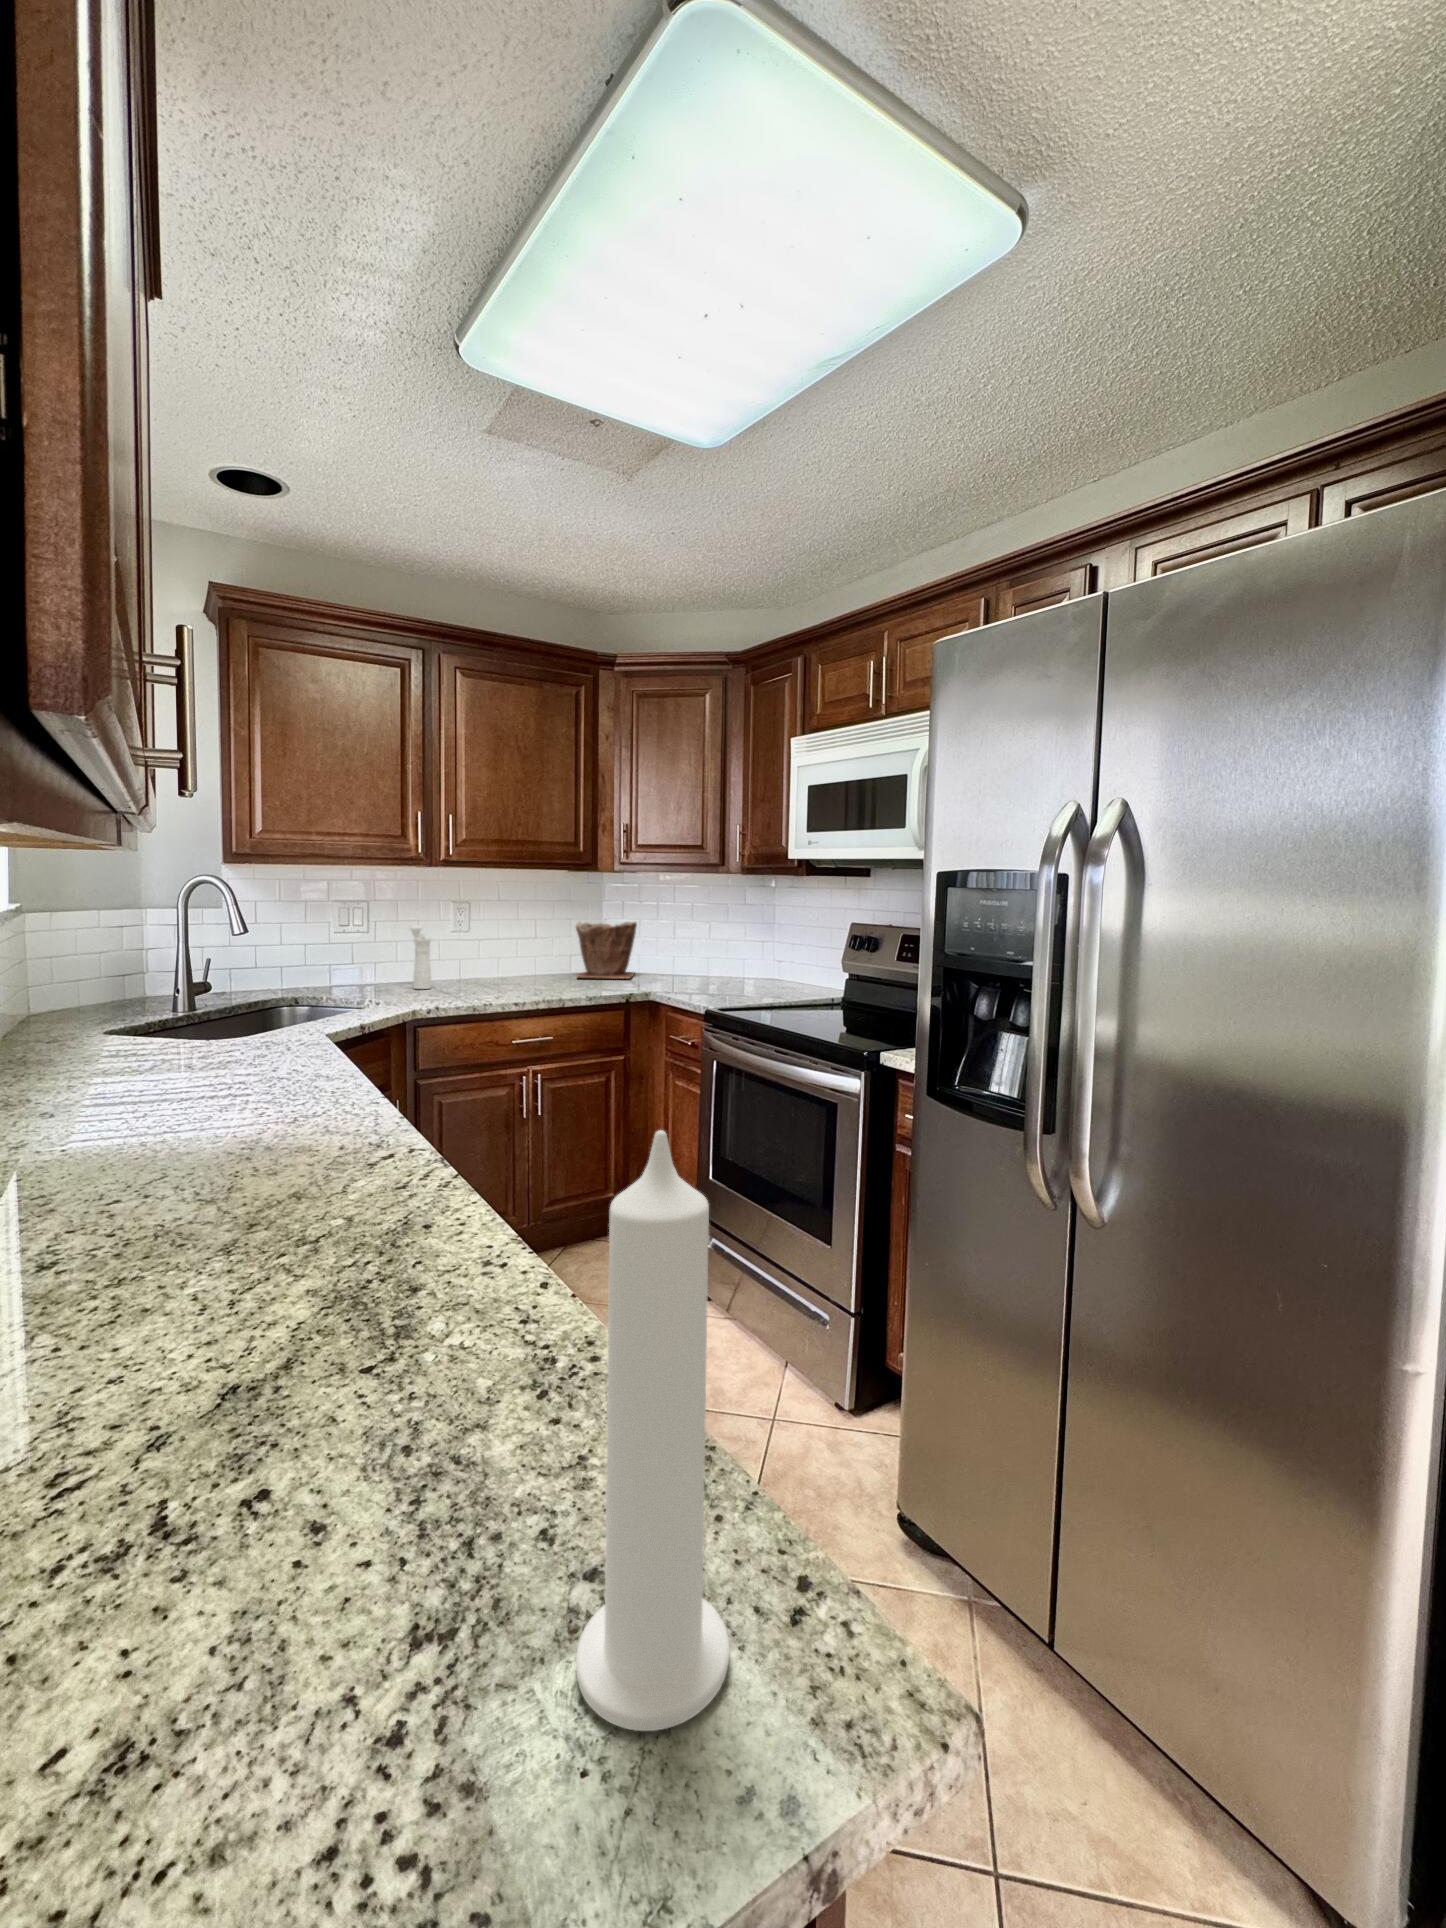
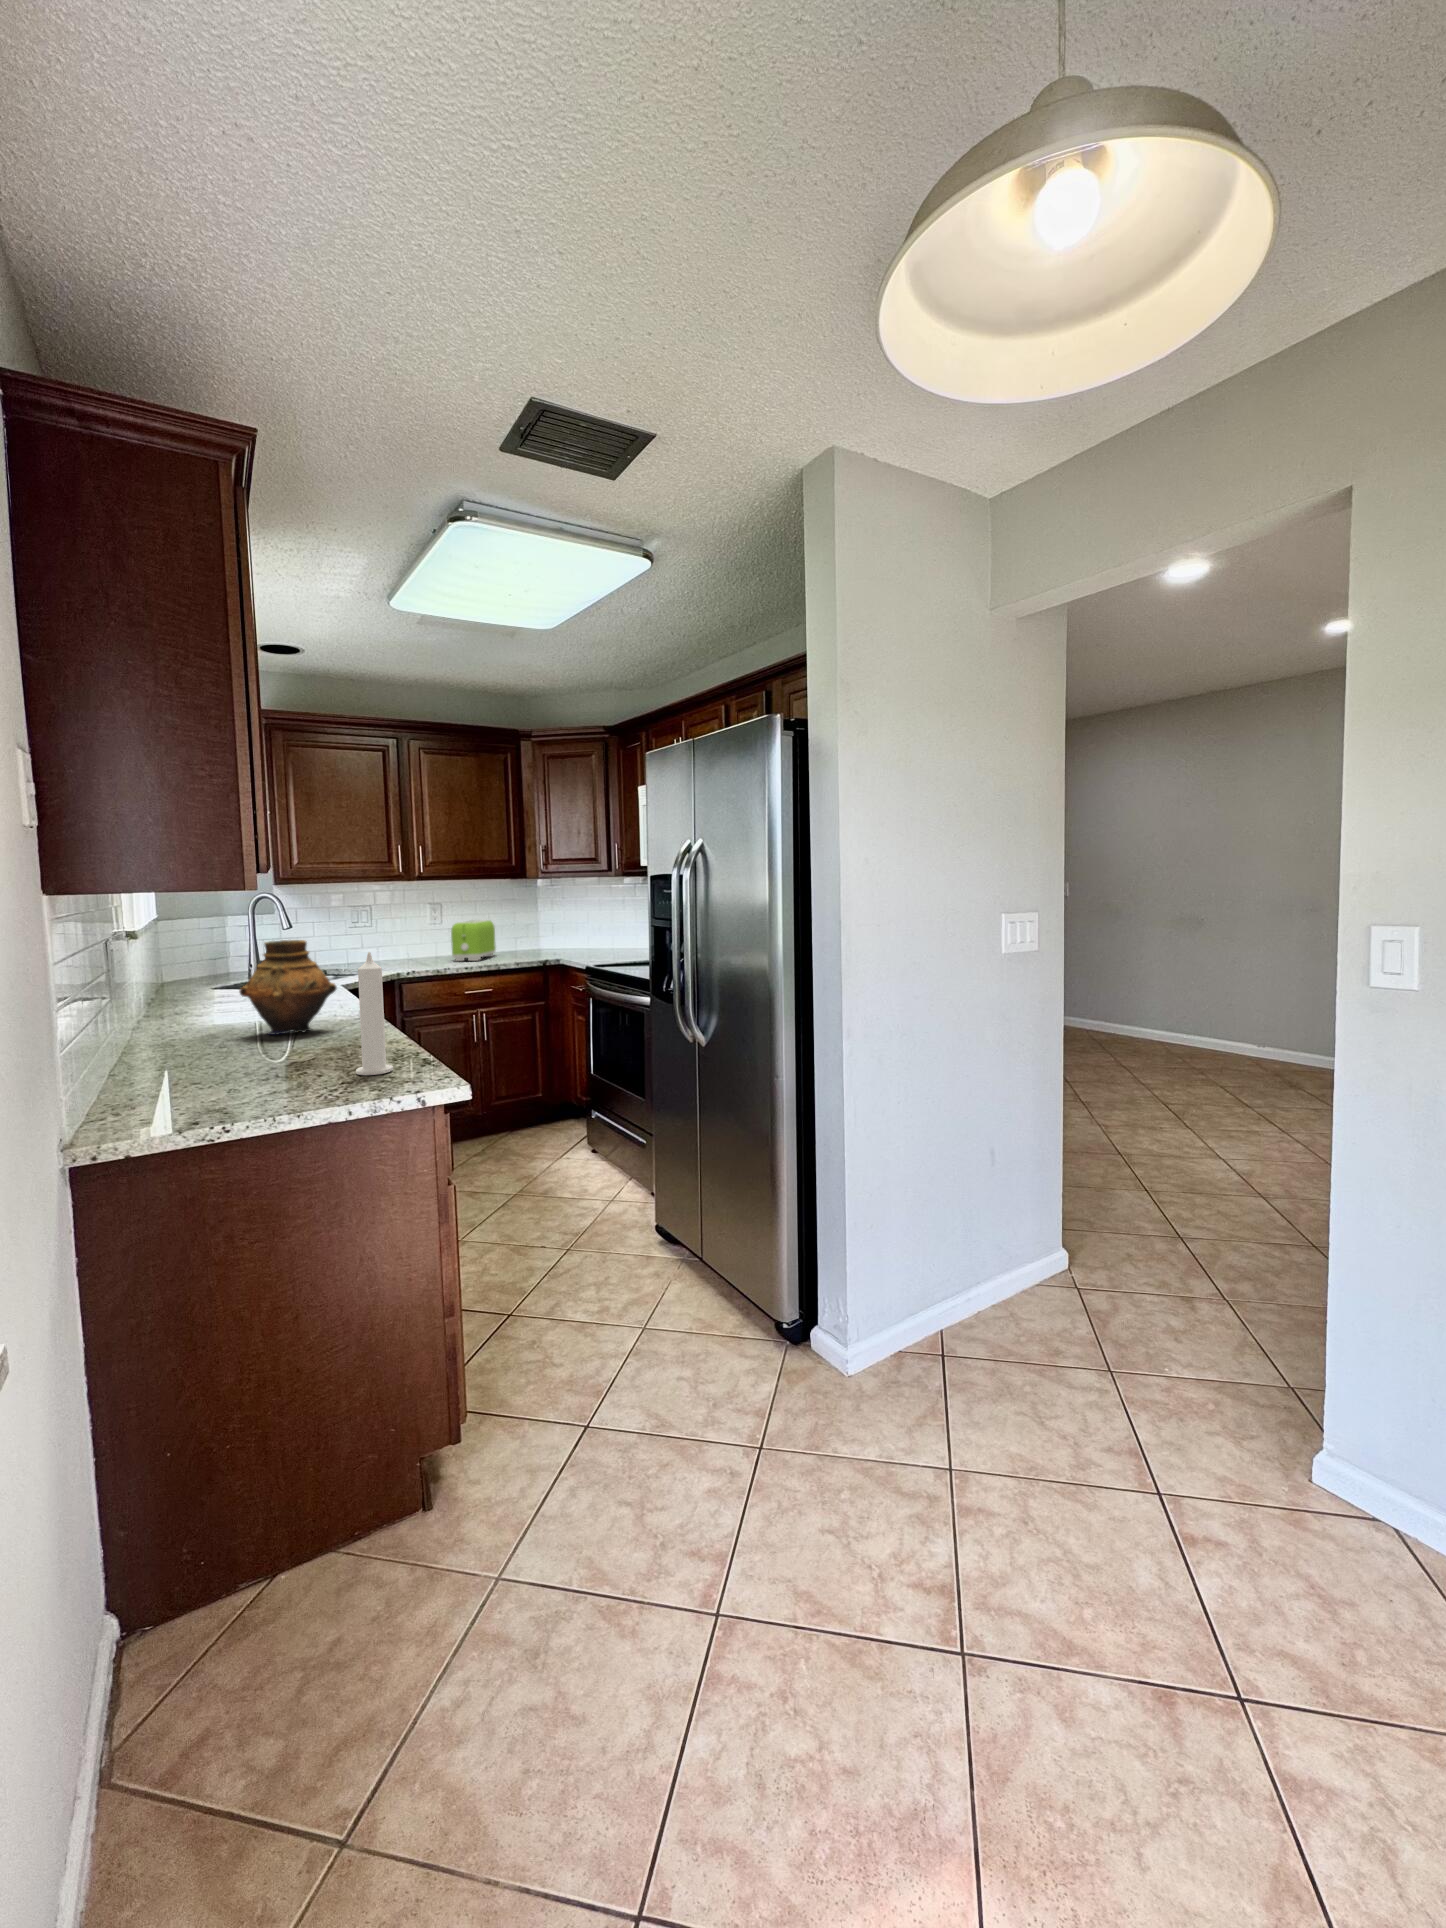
plant pot: present [576,922,637,979] -> none [518,912,563,953]
pepper mill: present [410,925,431,989] -> none [400,920,415,962]
toaster: none [488,929,547,991] -> present [451,920,496,961]
vase: none [117,987,372,1244] -> present [239,940,337,1035]

